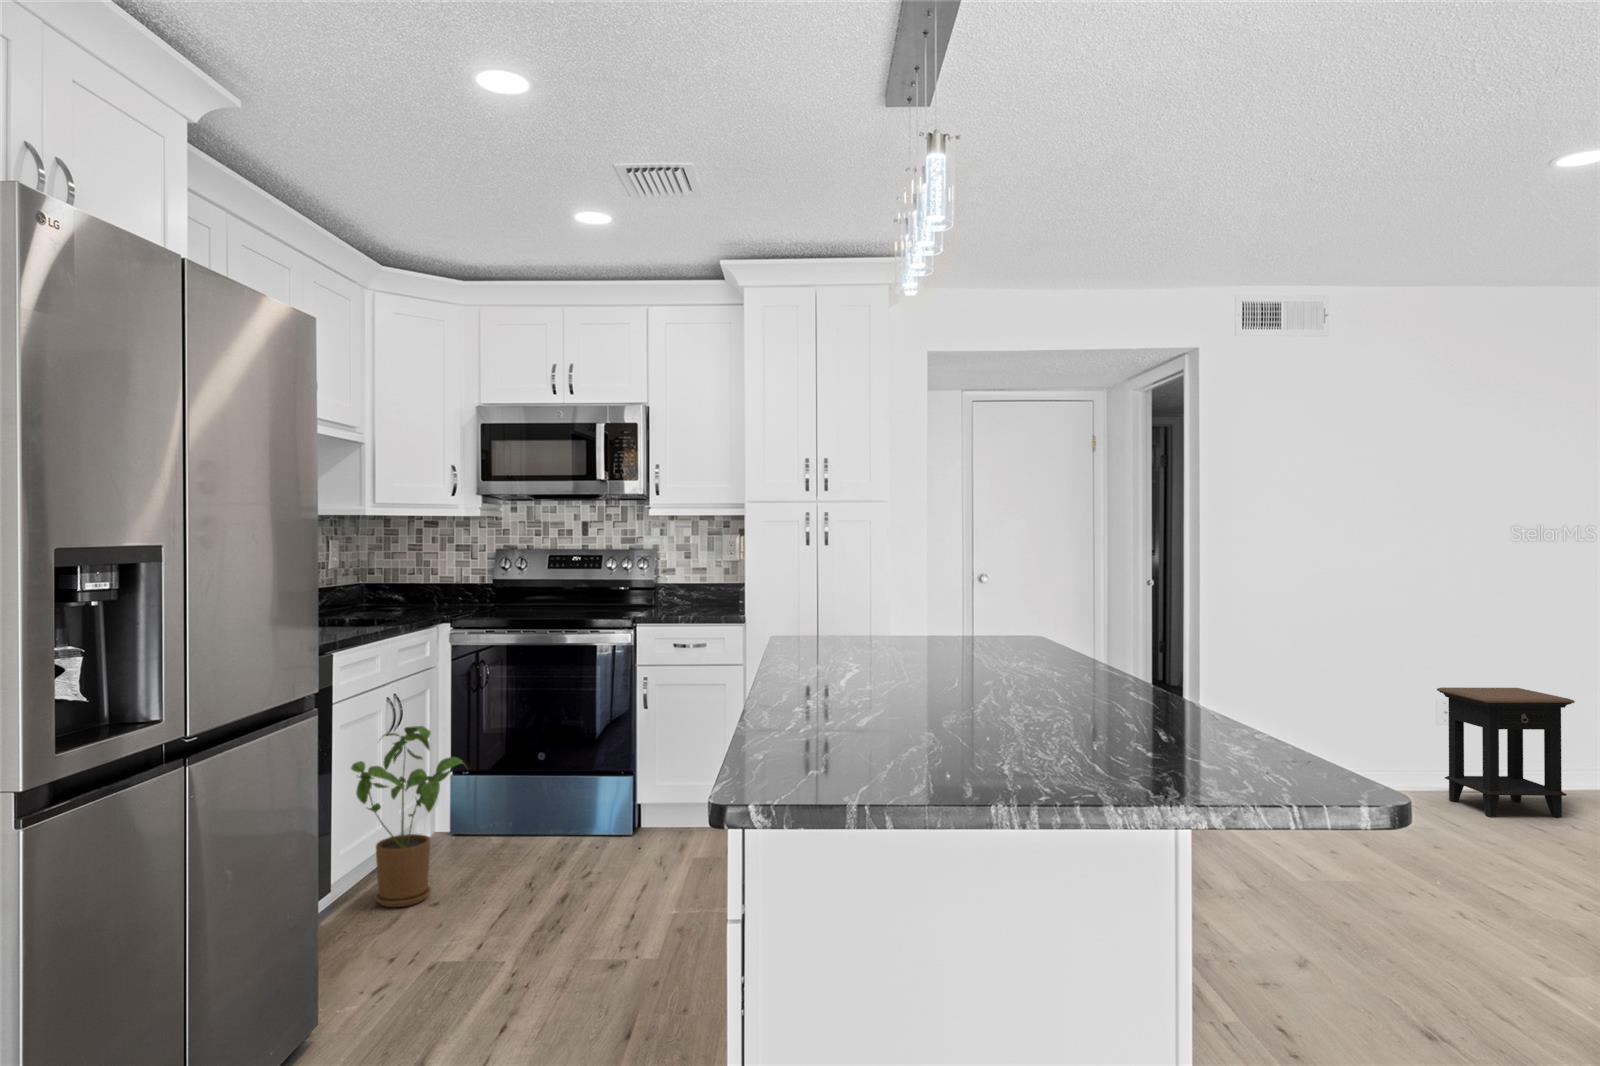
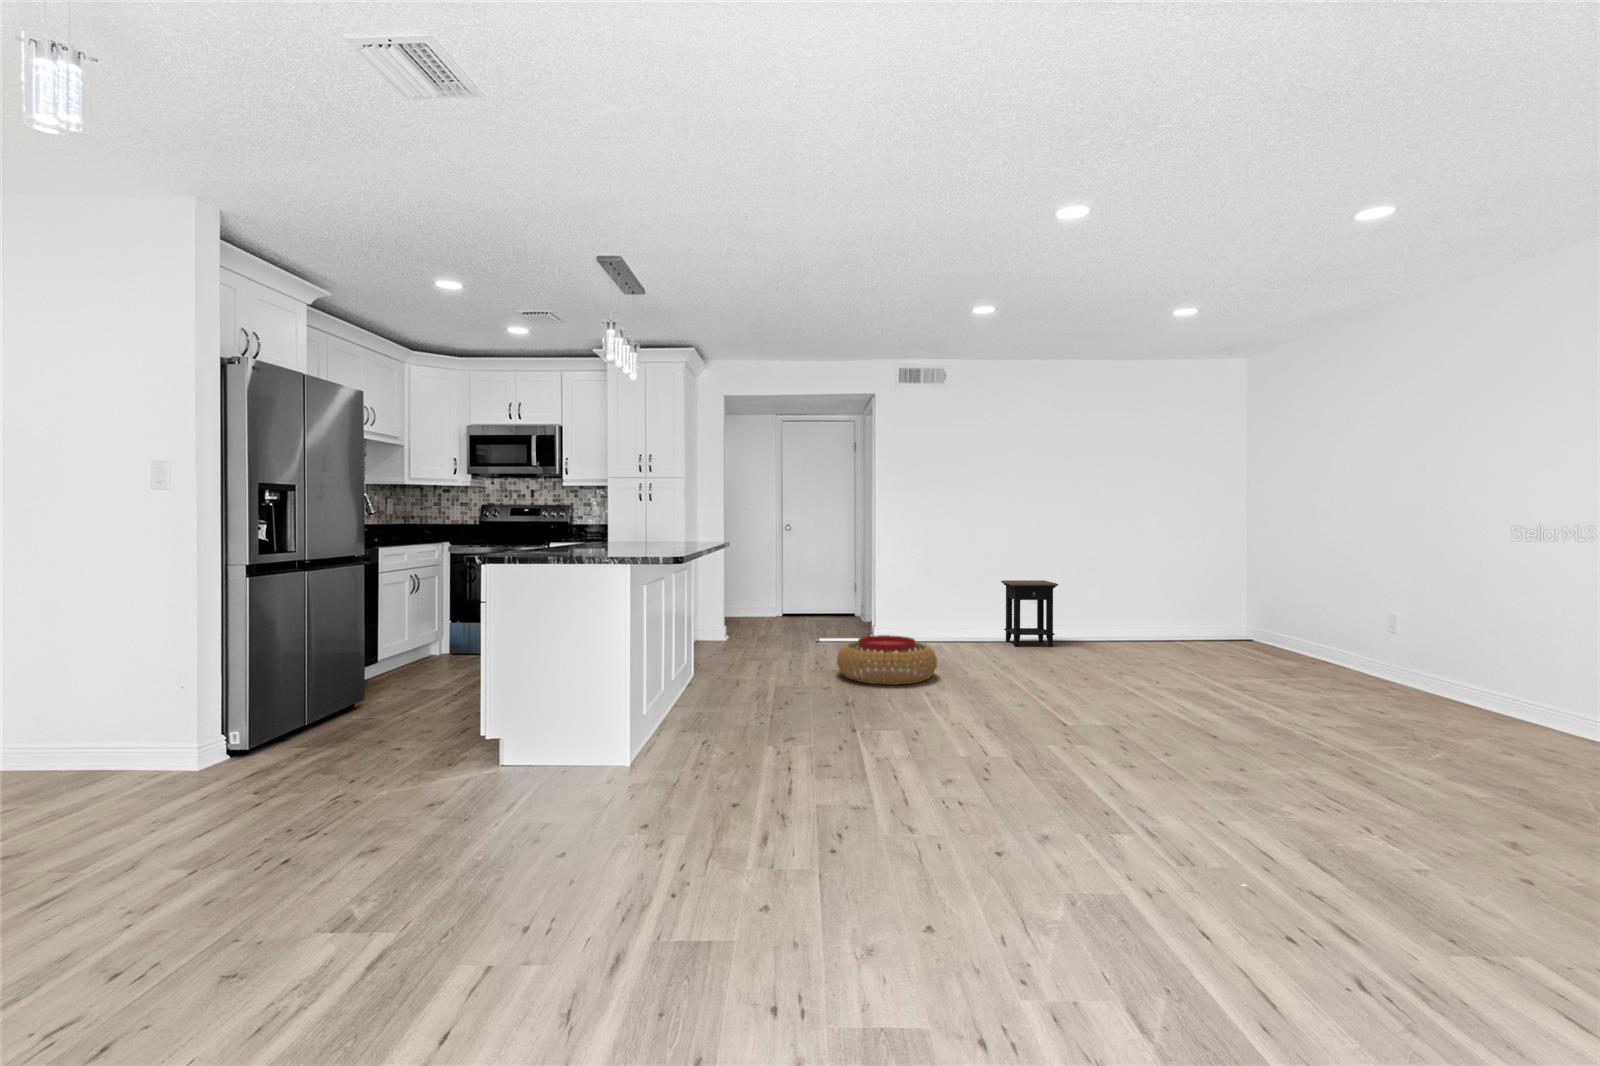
house plant: present [351,726,464,907] -> none [392,589,454,676]
pouf: none [1247,825,1487,953] -> present [837,635,937,685]

